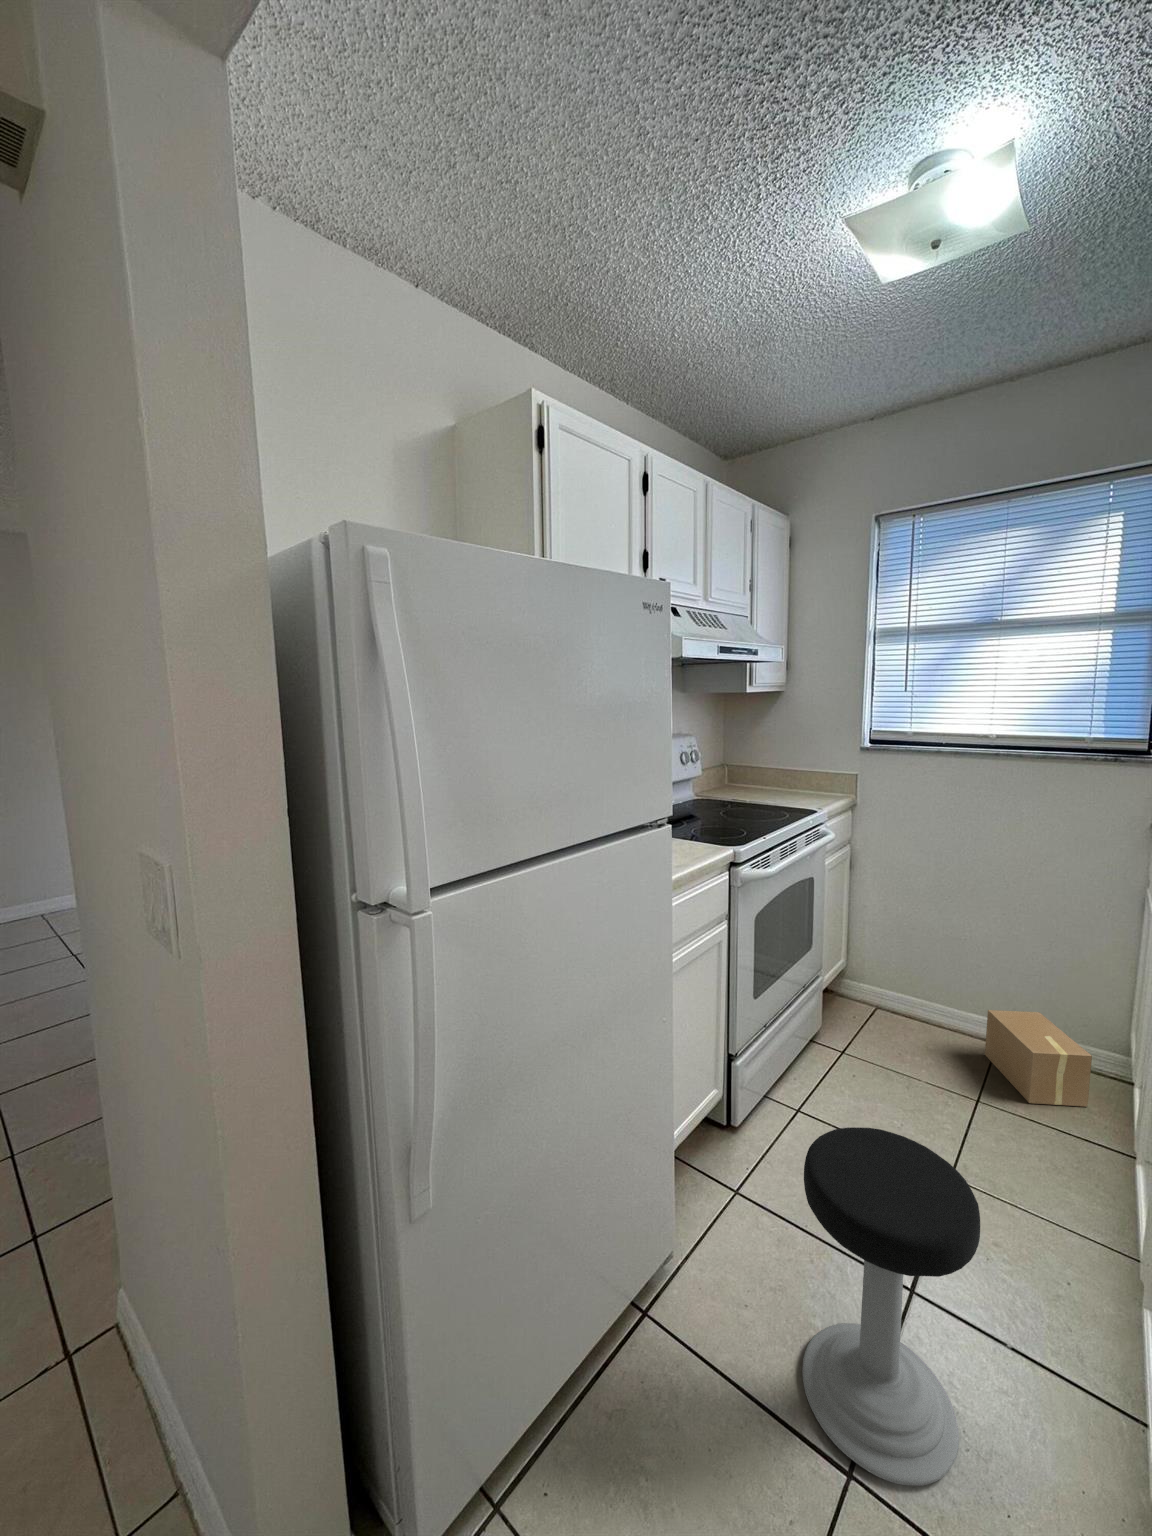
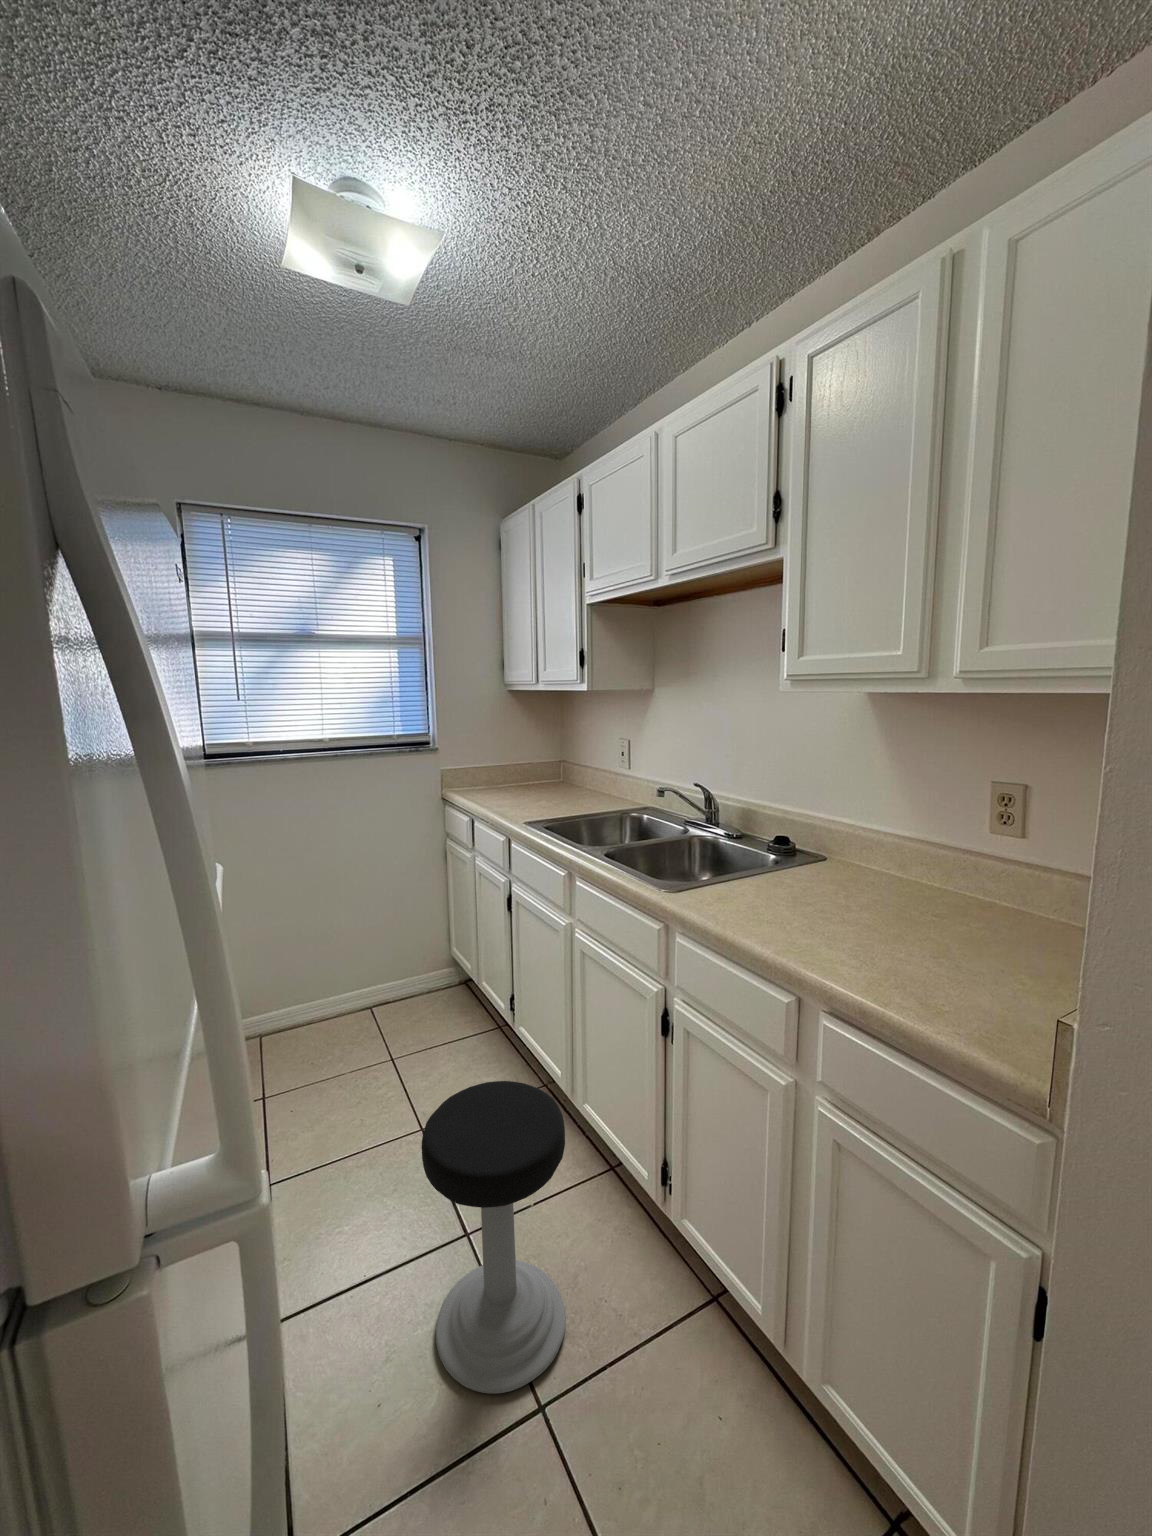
cardboard box: present [985,1010,1092,1107] -> none [363,958,444,1029]

